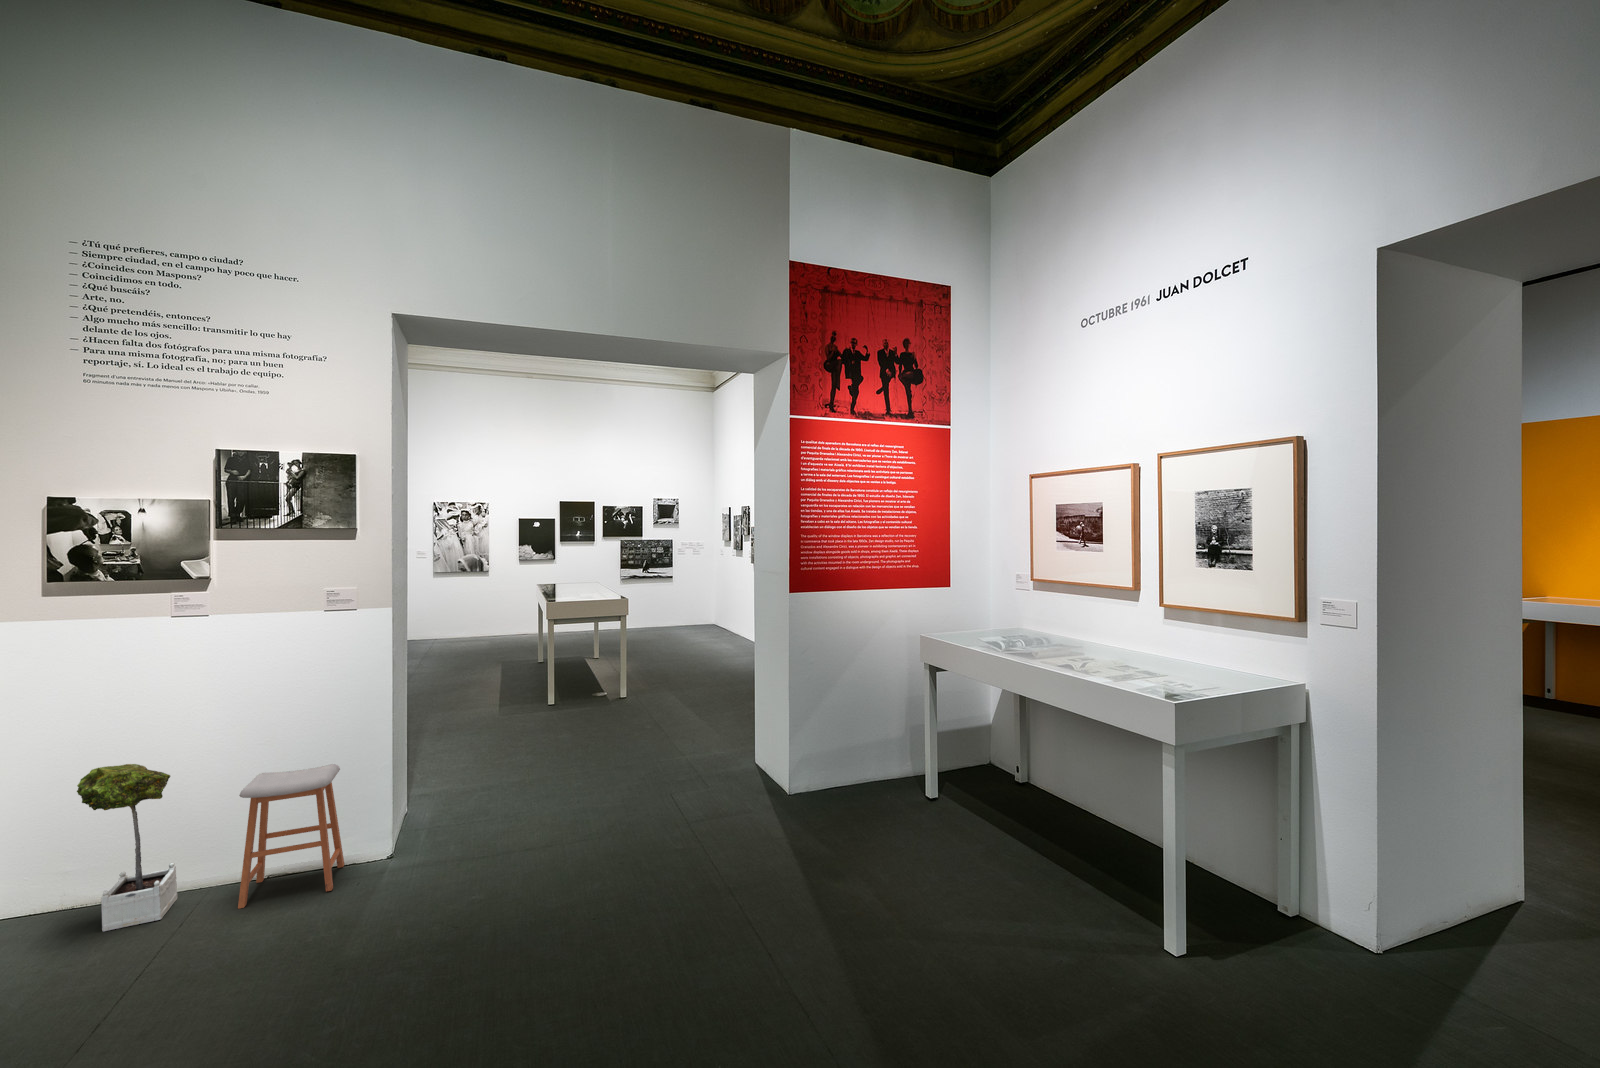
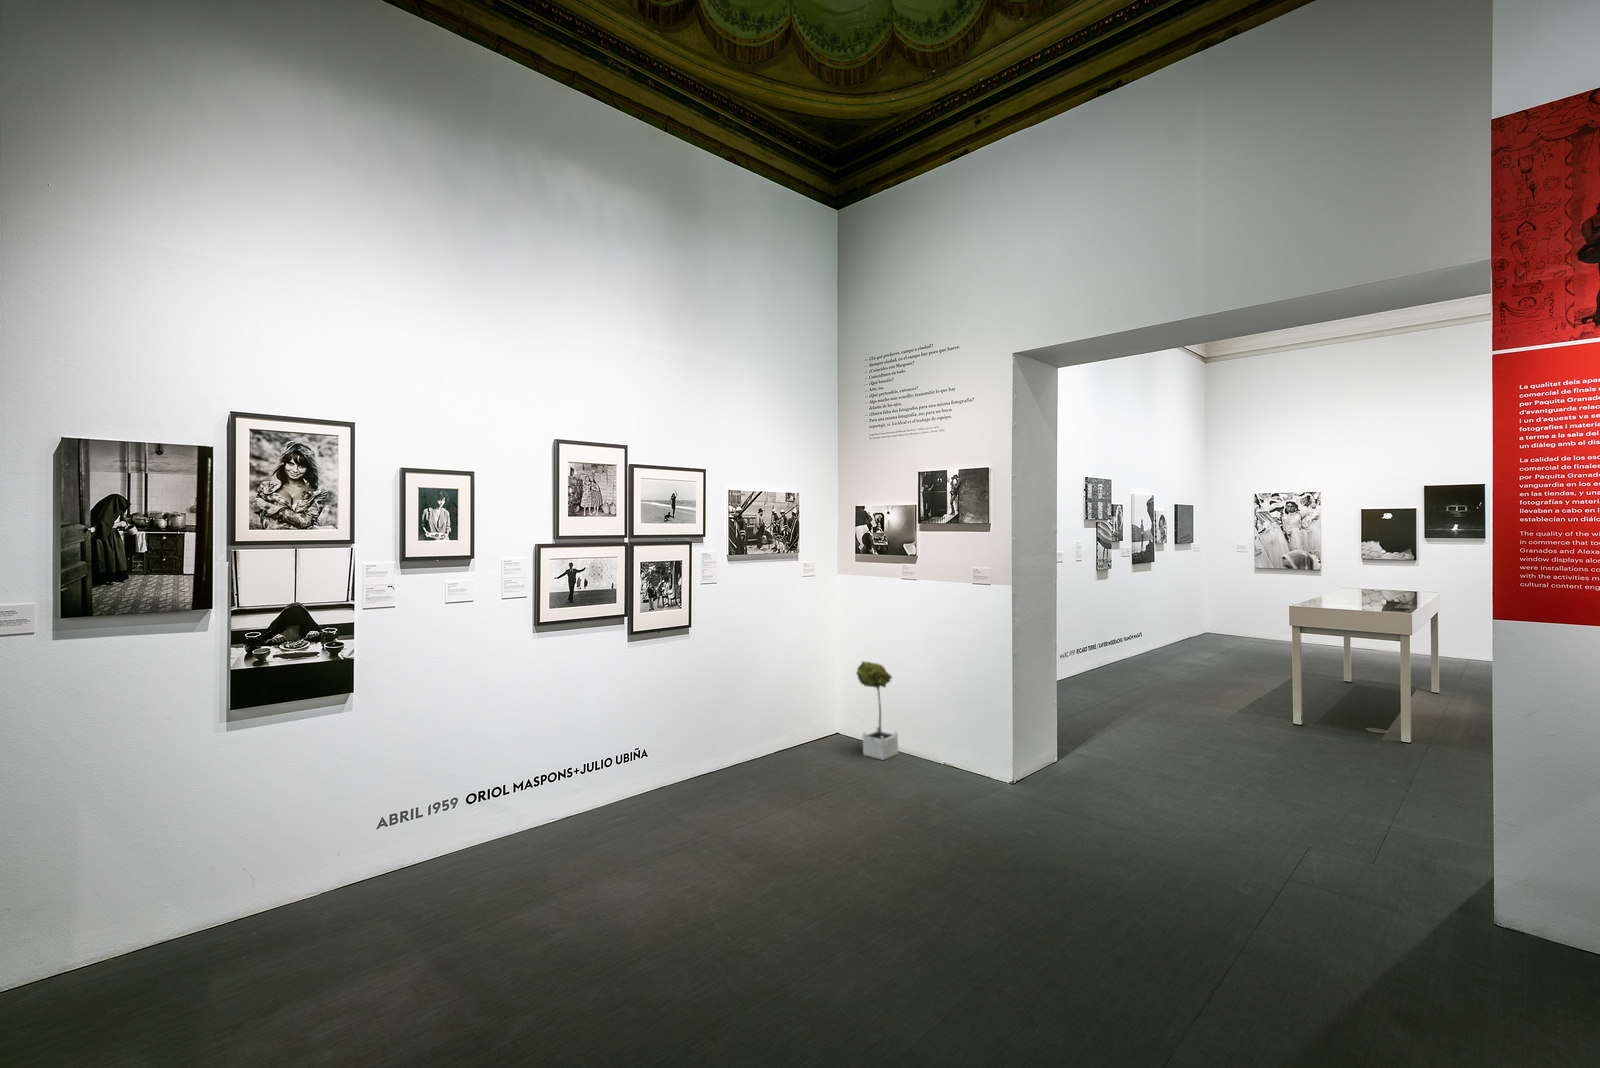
stool: present [238,764,344,909] -> none [912,690,977,783]

